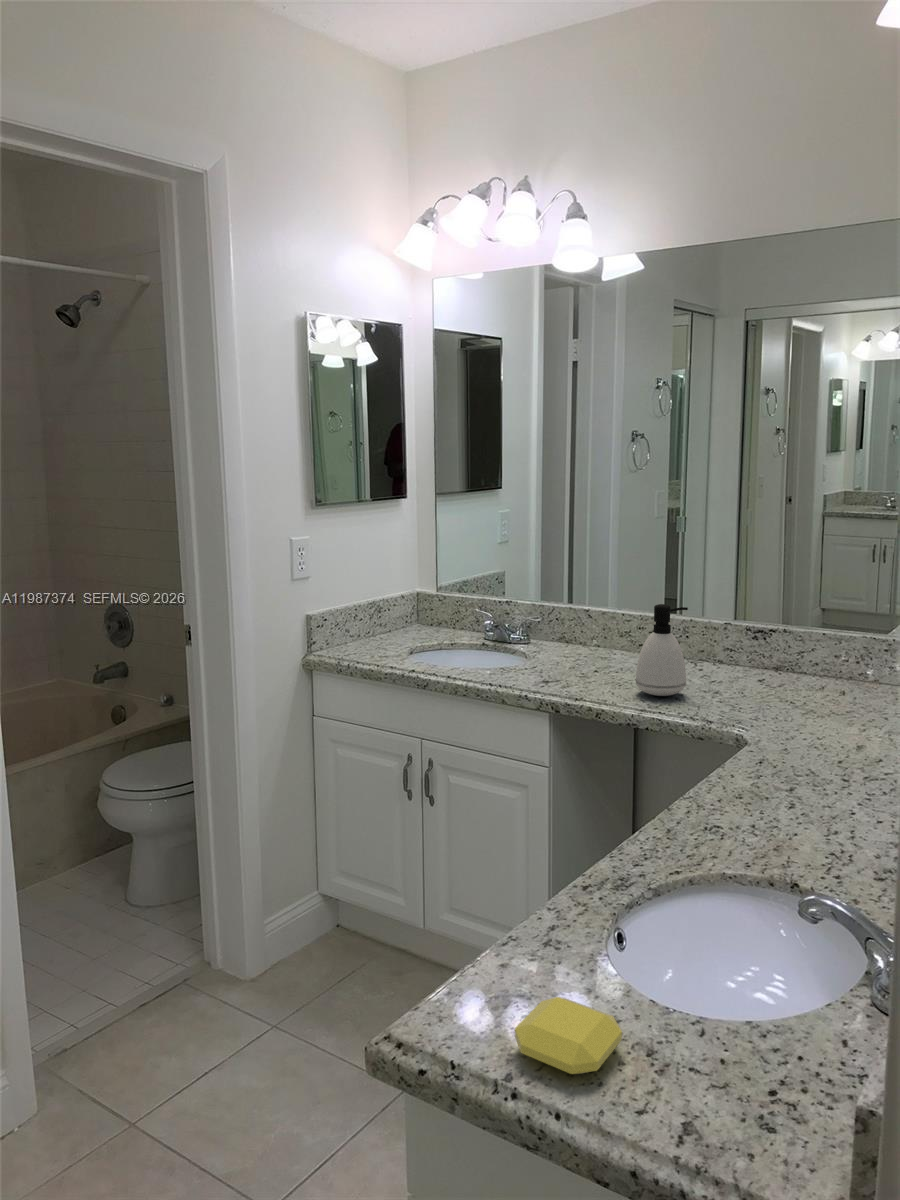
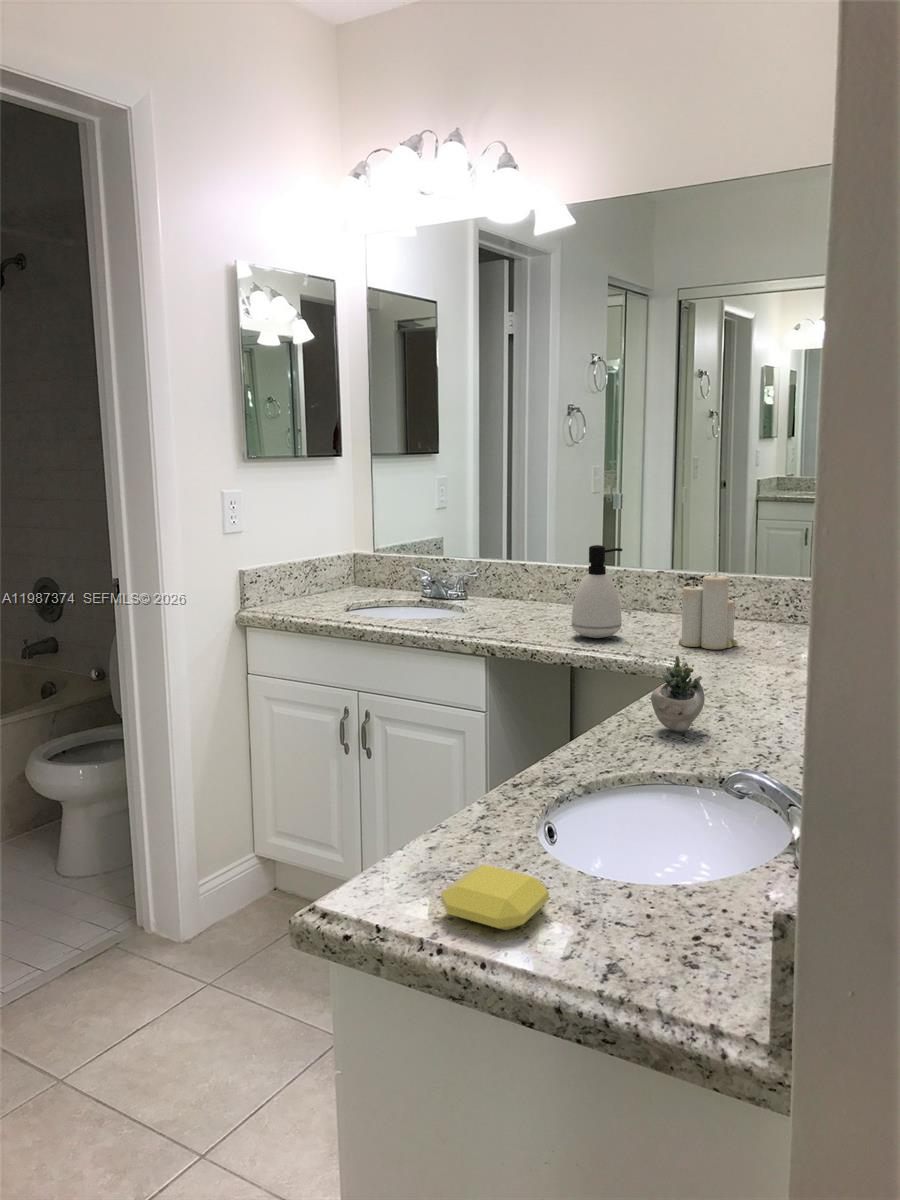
candle: none [744,632,804,713] -> present [679,575,738,649]
succulent plant: none [719,745,833,820] -> present [651,652,761,732]

